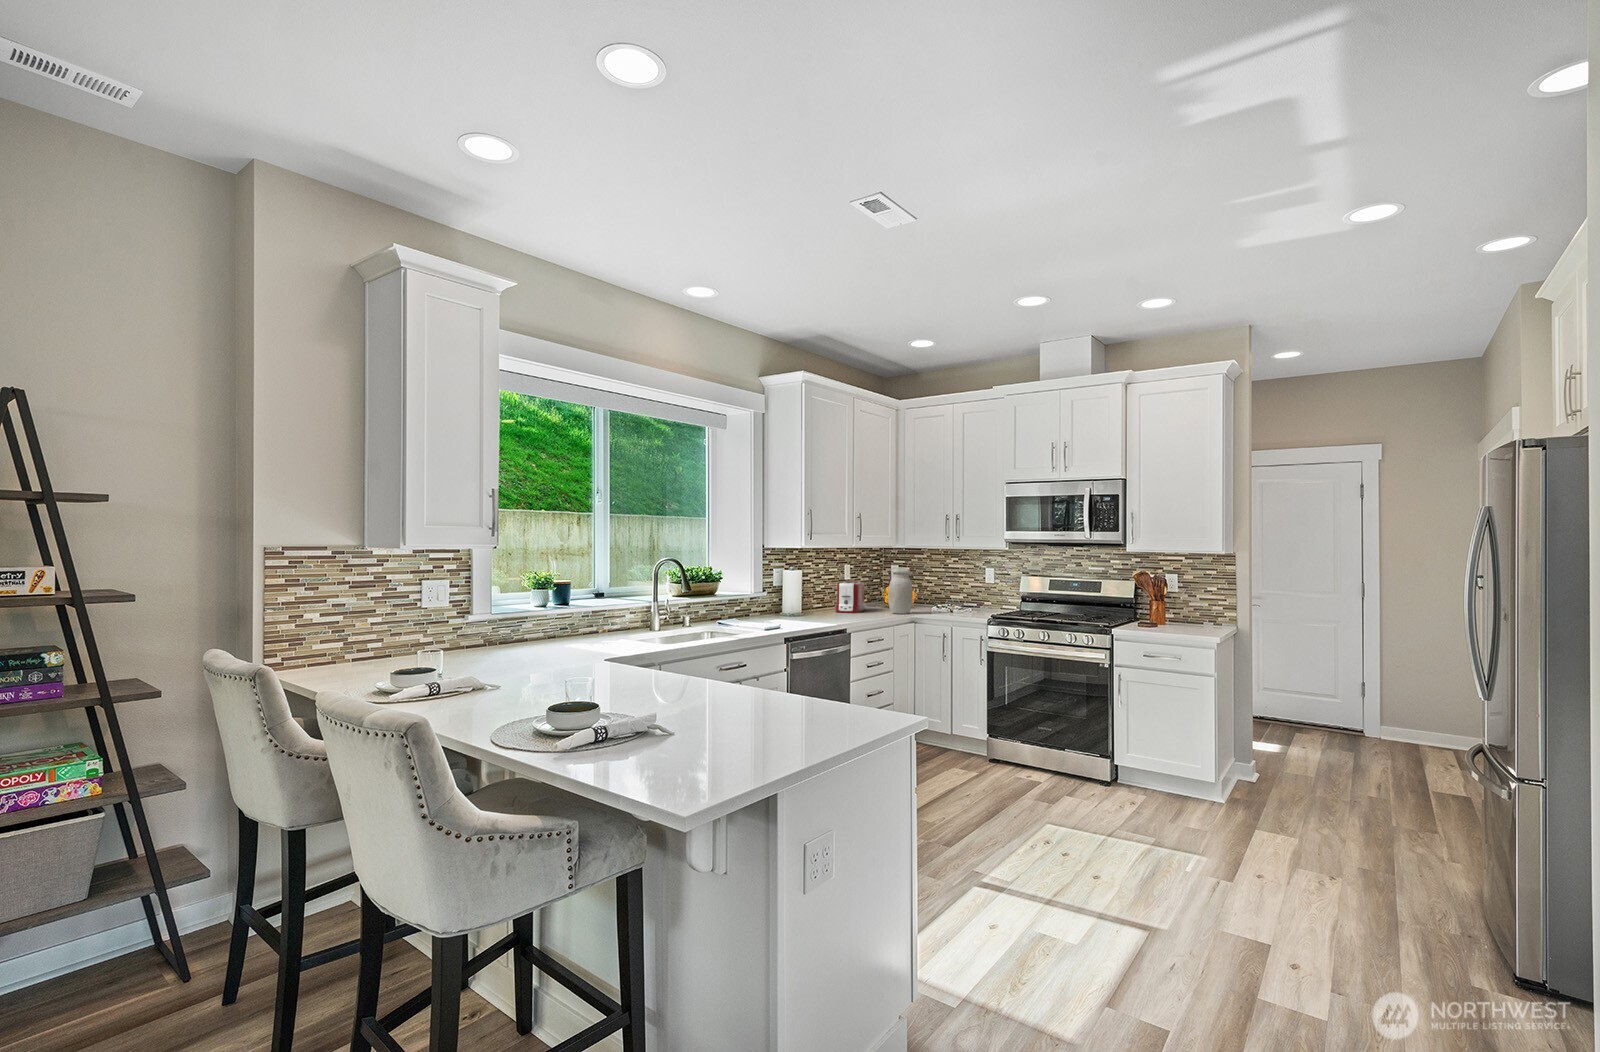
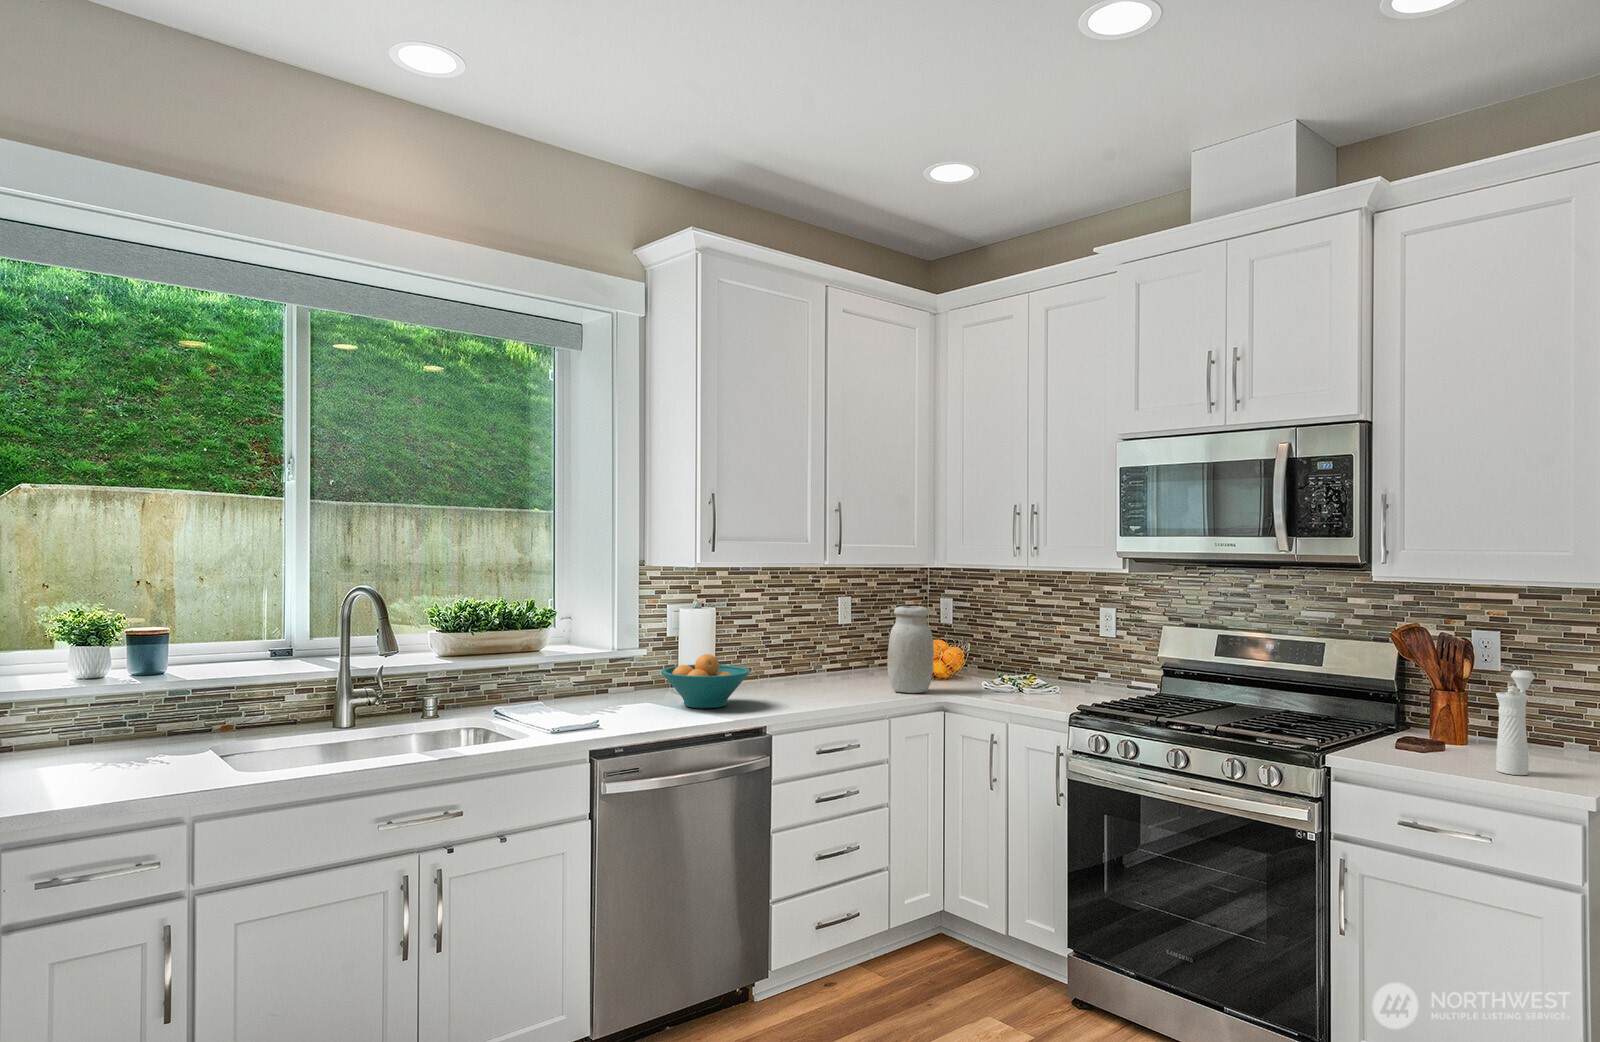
toaster: present [835,581,866,613] -> none [795,627,862,688]
pepper mill: none [1179,589,1193,631] -> present [1496,670,1535,775]
fruit bowl: none [789,594,835,621] -> present [661,654,750,708]

